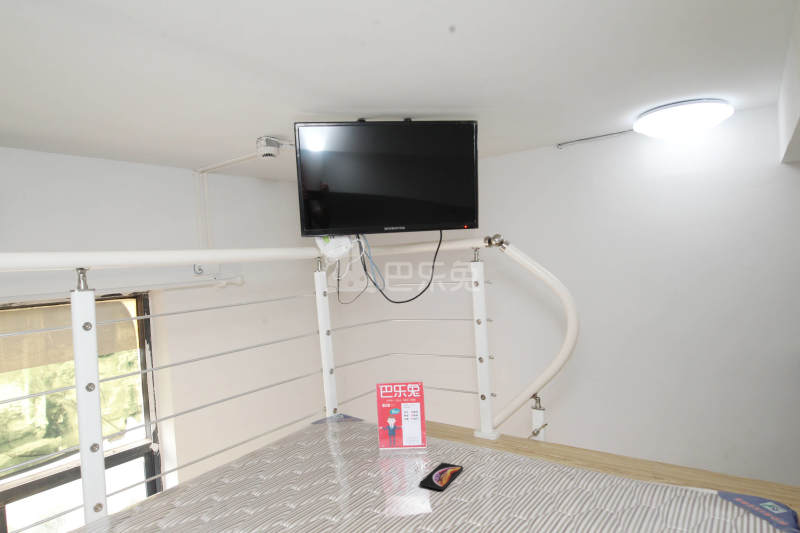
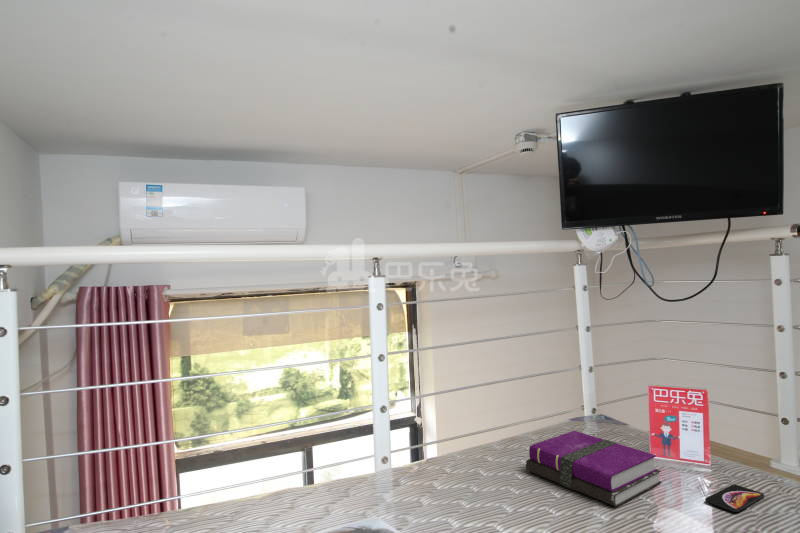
notebook: none [259,438,386,511] -> present [526,431,661,507]

